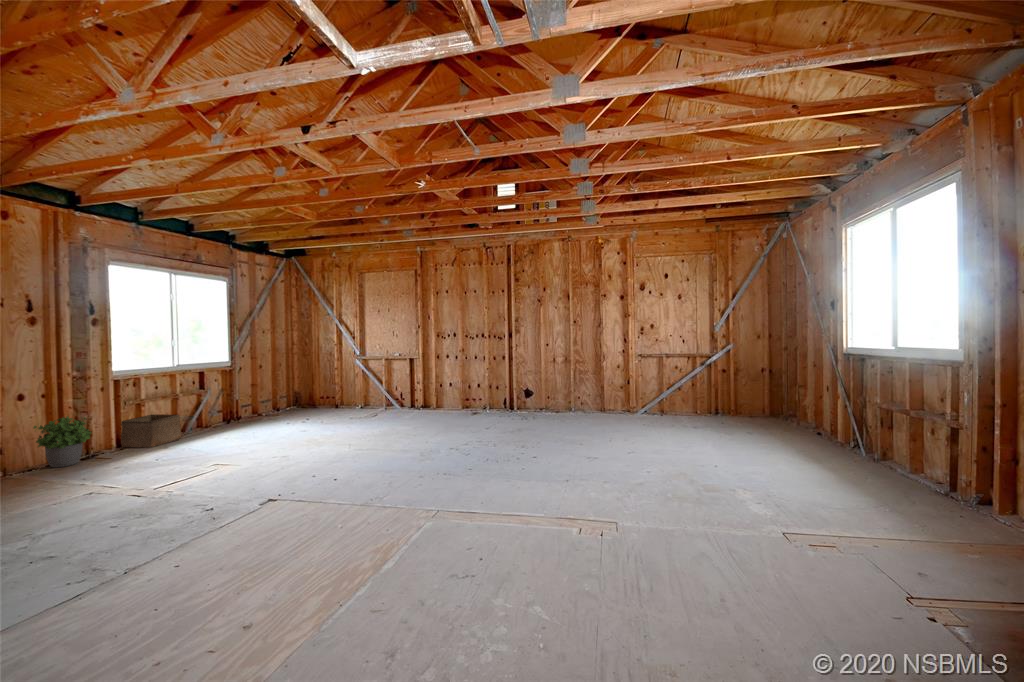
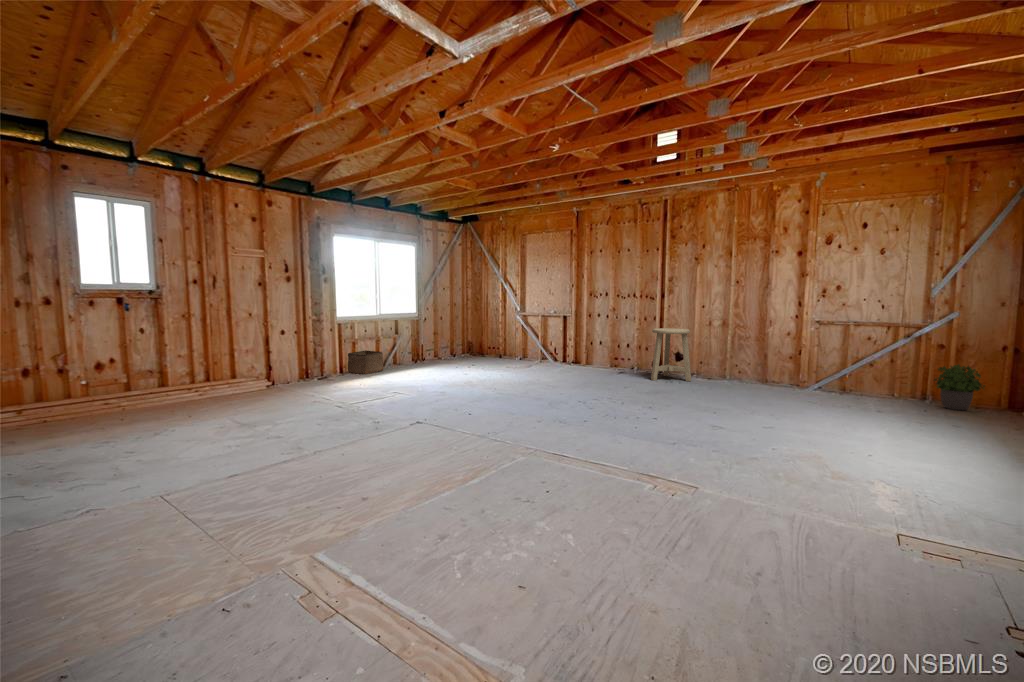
stool: none [505,366,543,418] -> present [651,328,691,381]
potted plant: present [34,416,92,468] -> present [934,364,985,410]

